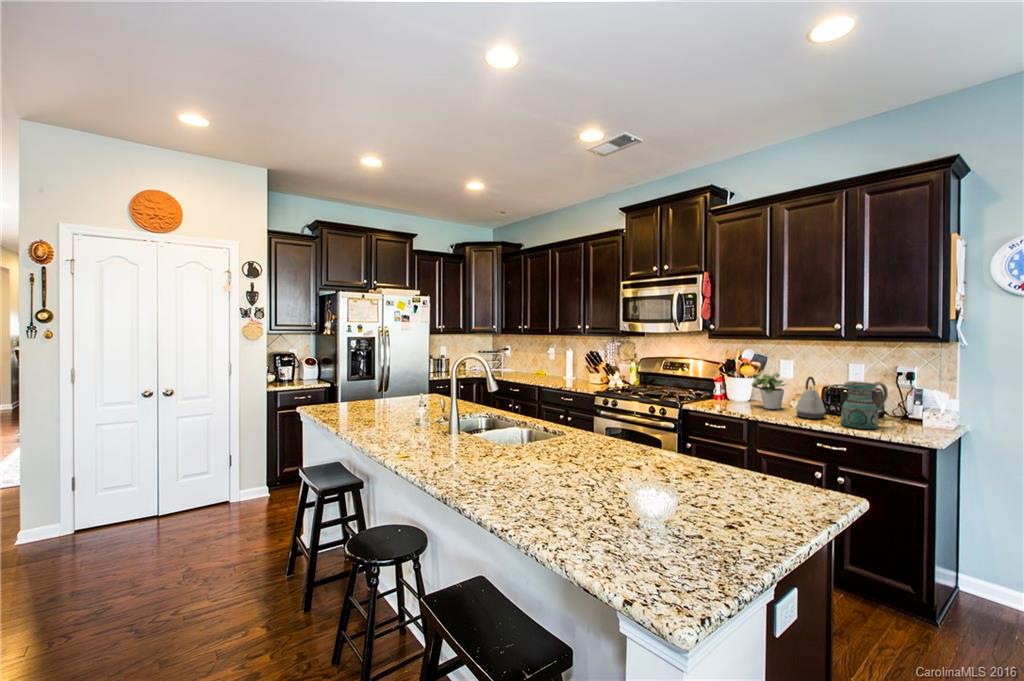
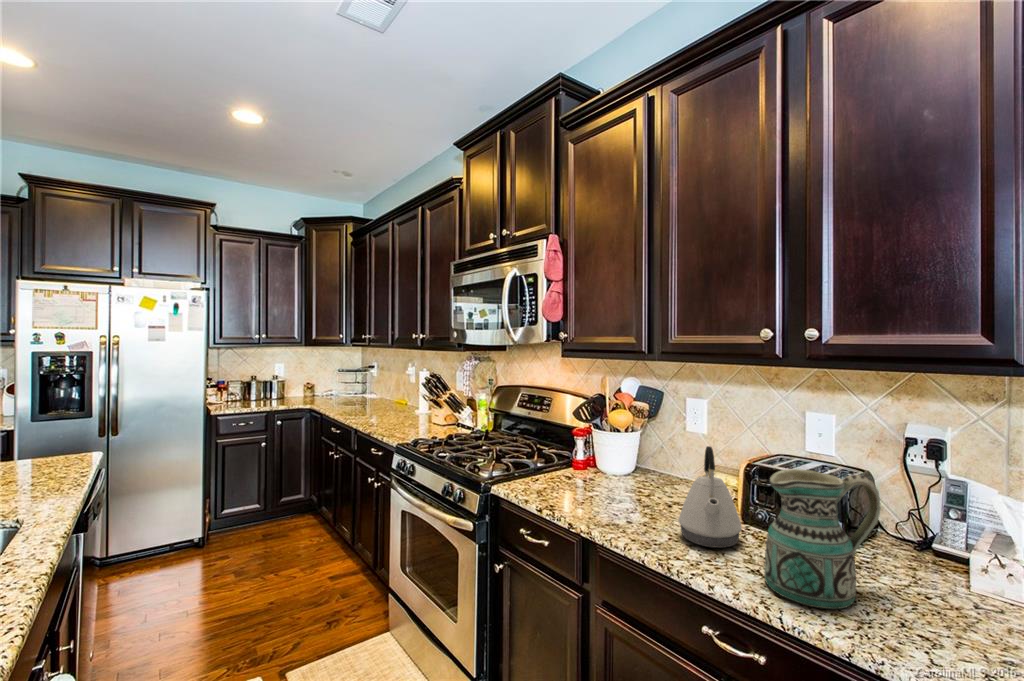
potted plant: present [752,373,786,409] -> none [615,424,679,505]

